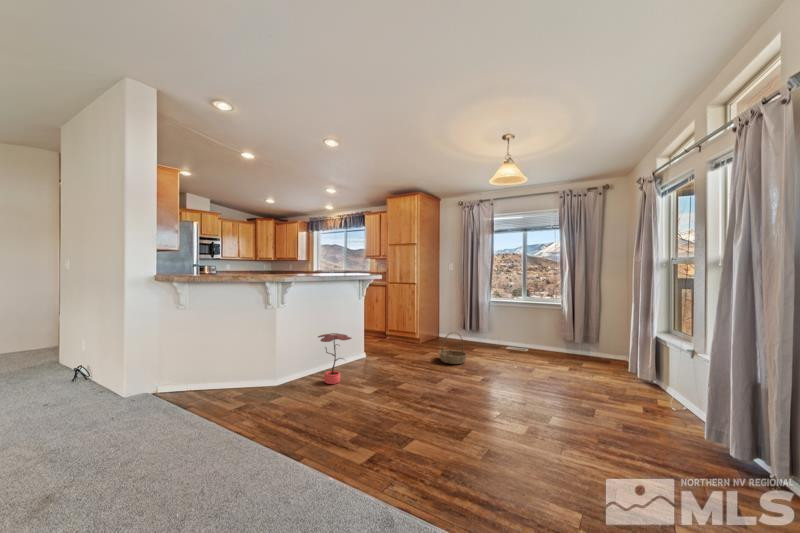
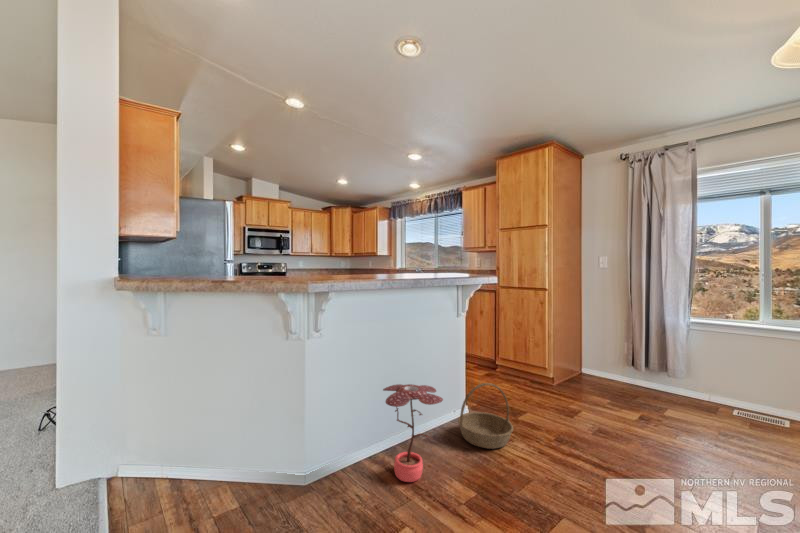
basket: present [439,332,467,364] -> present [458,383,513,449]

